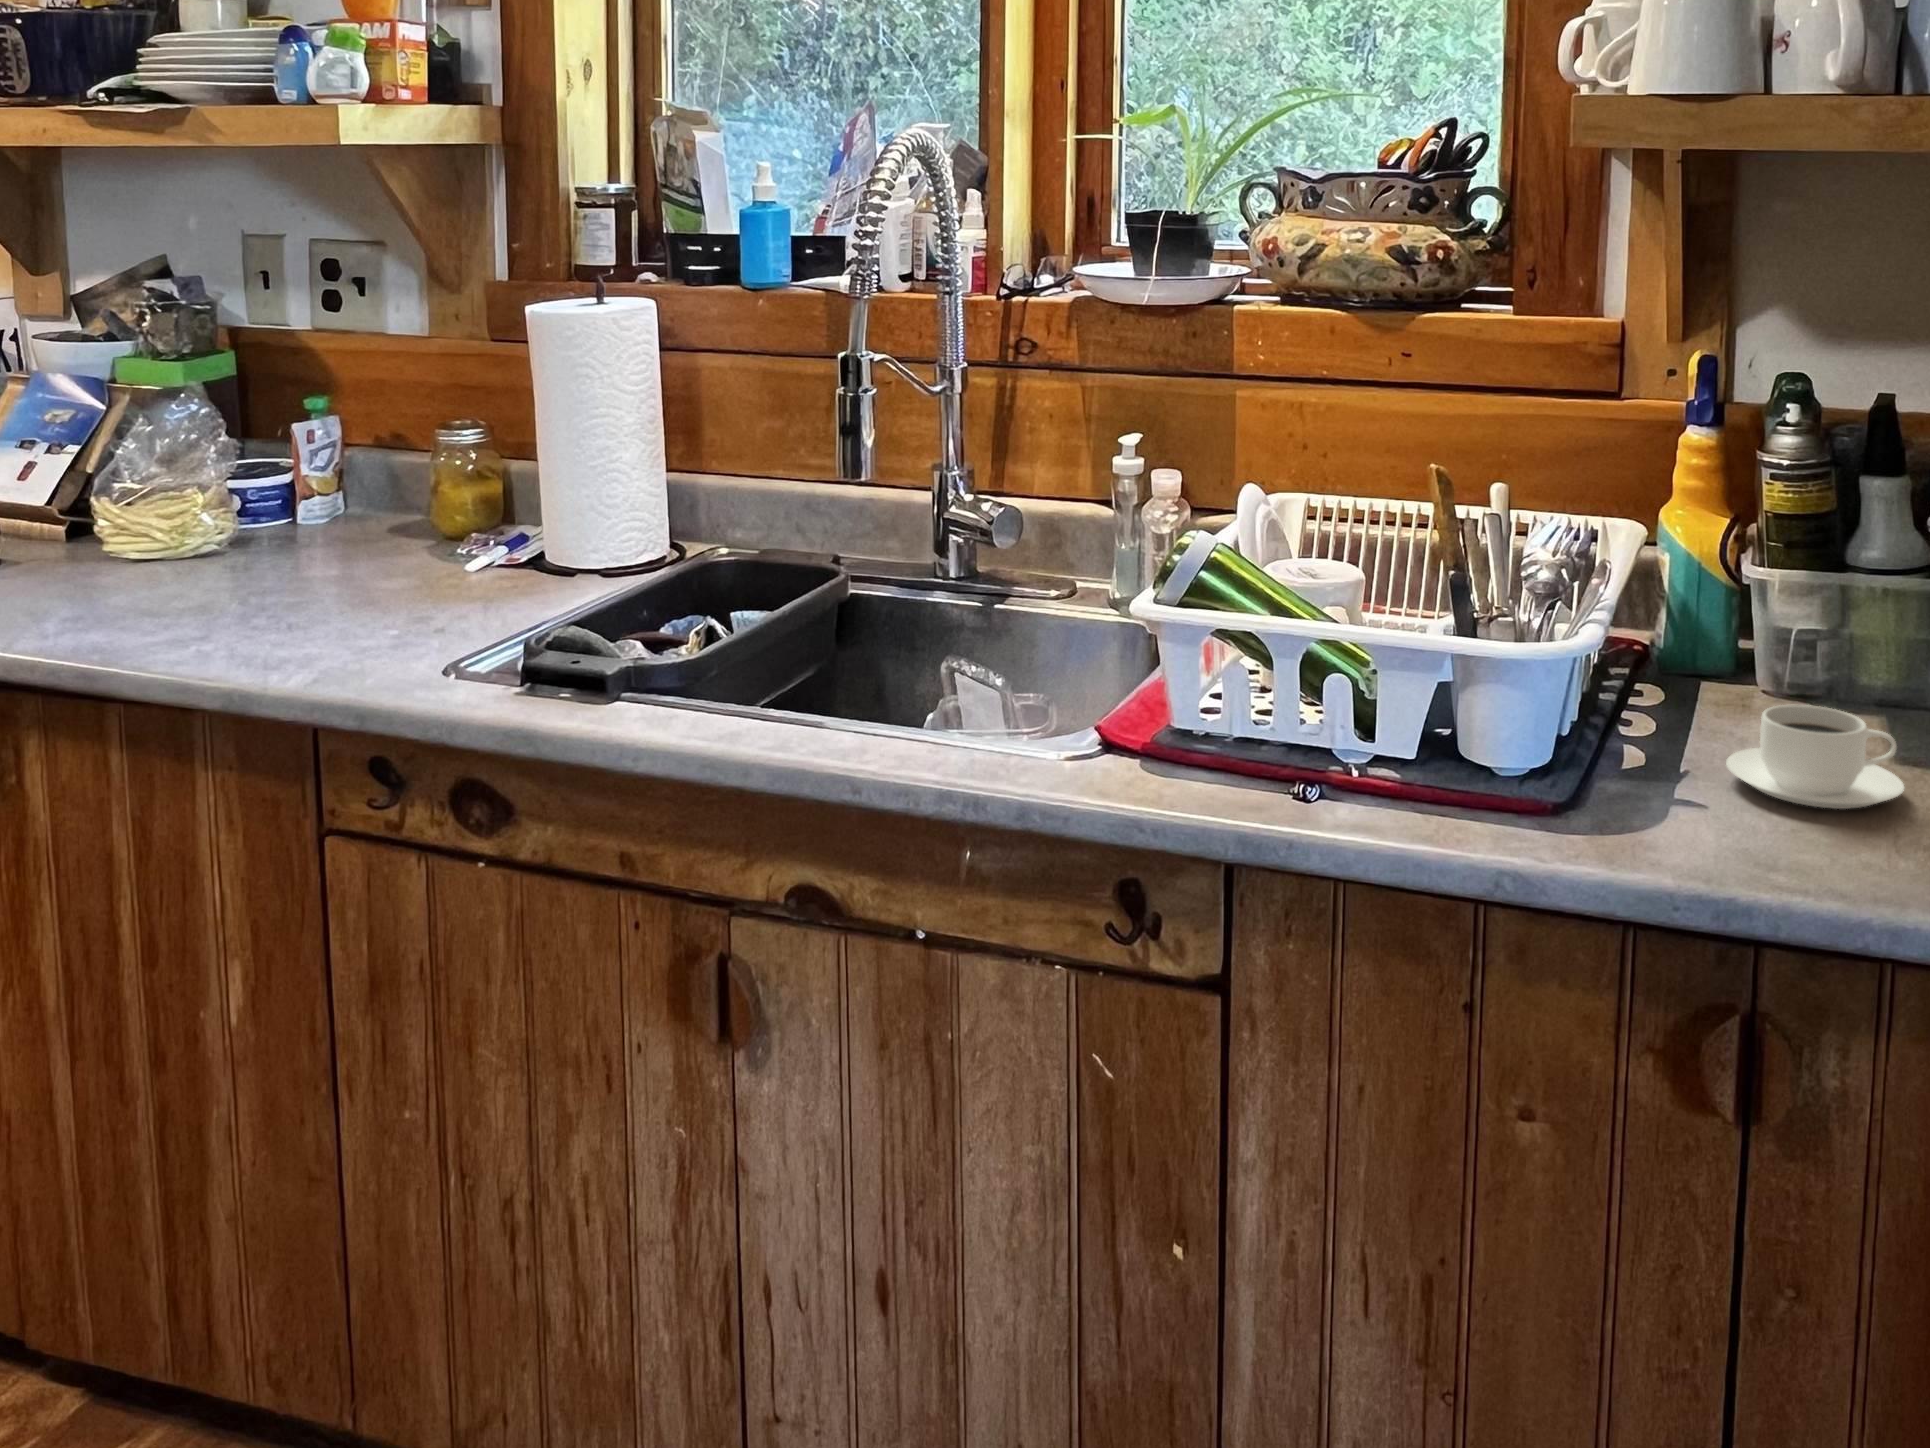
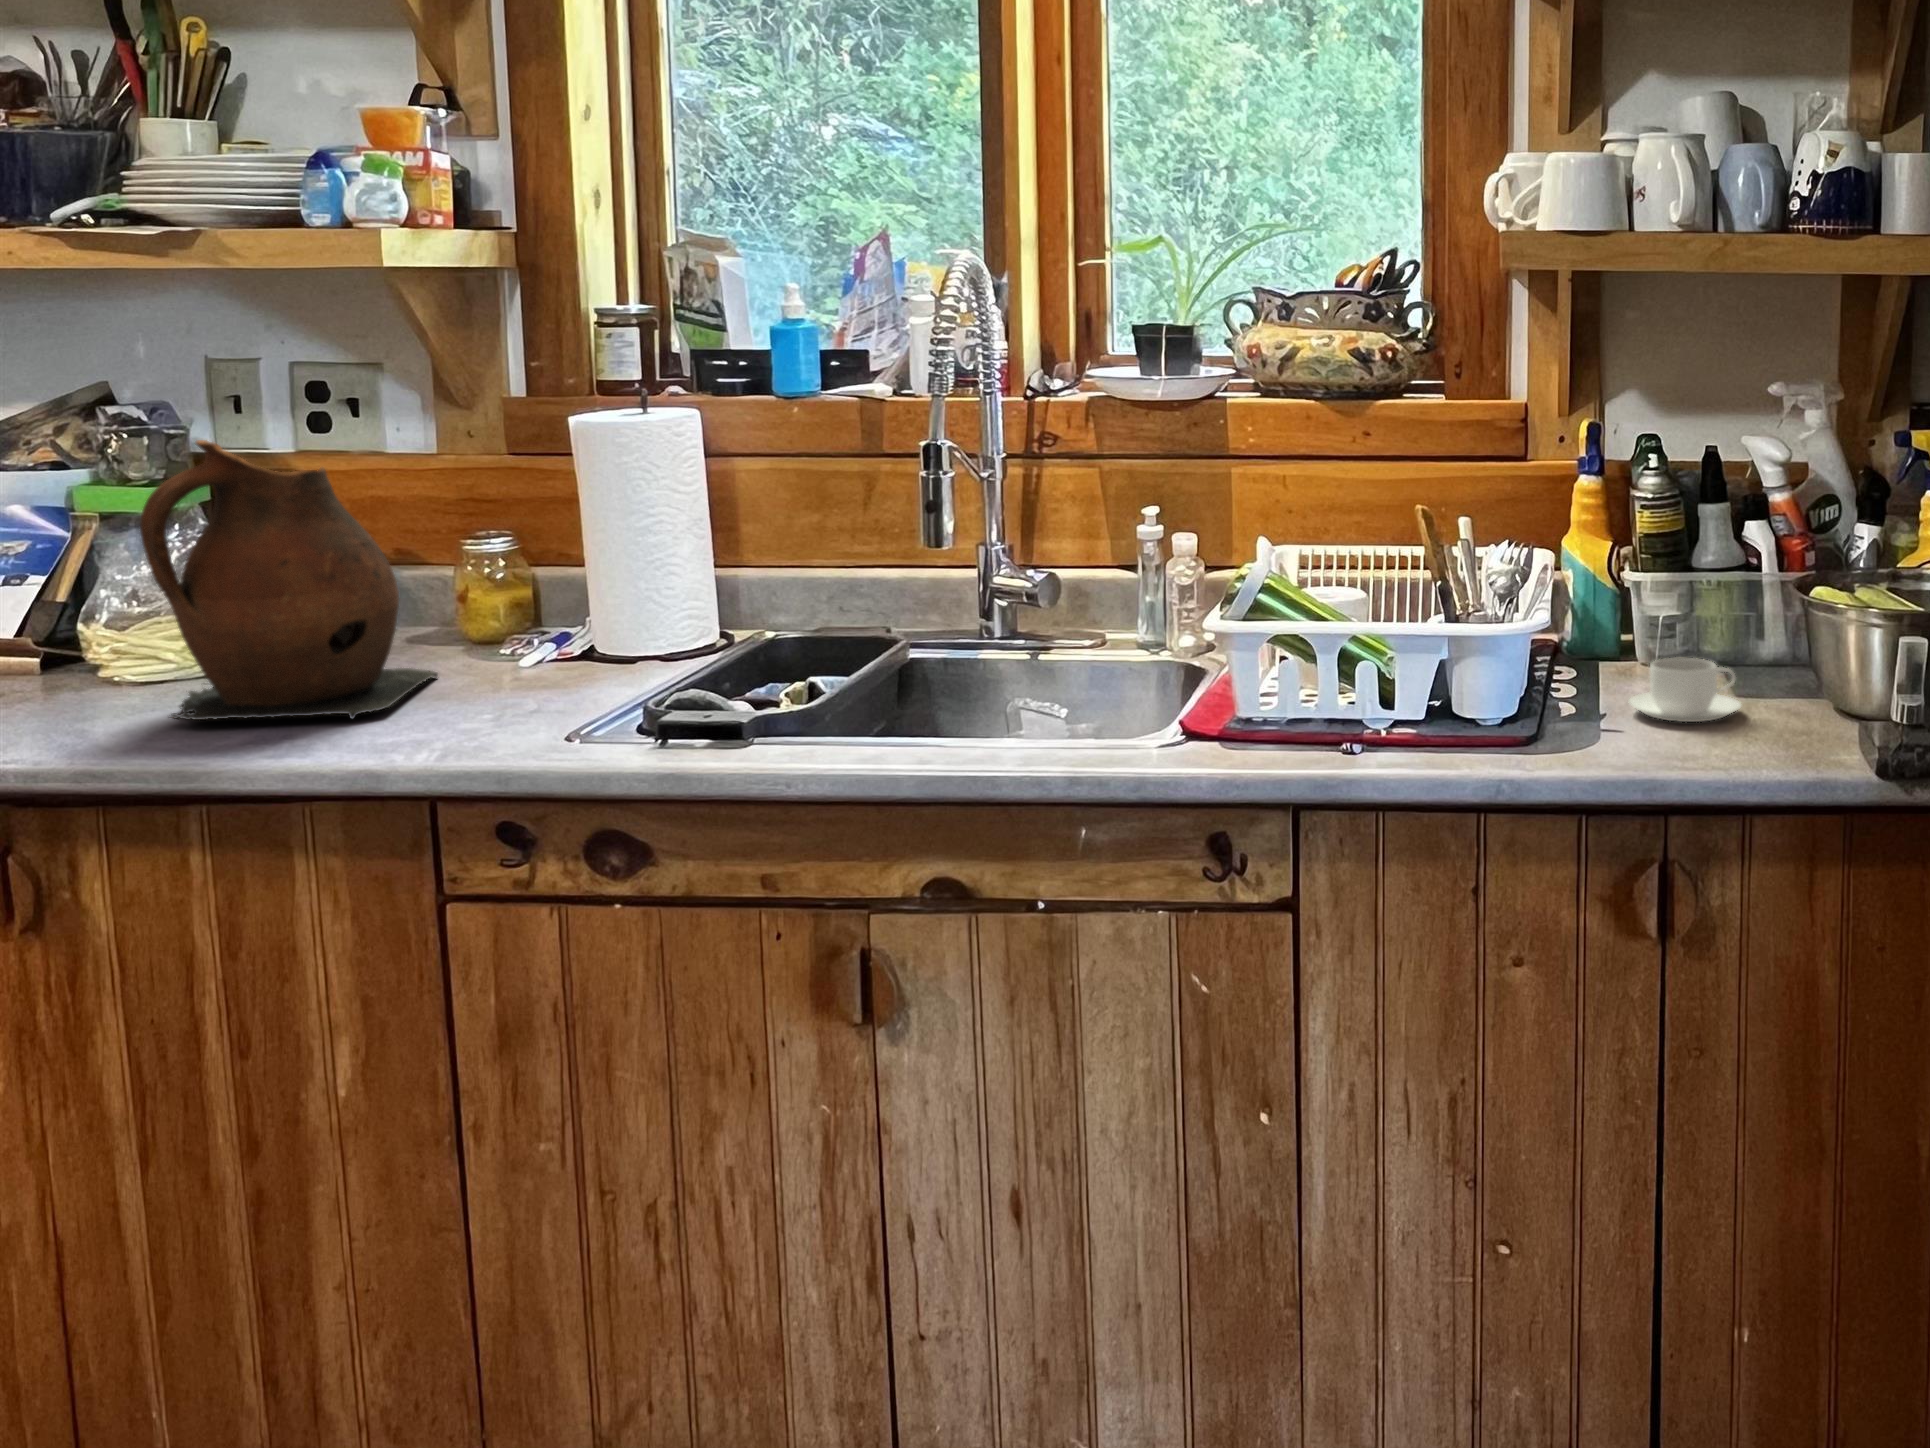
ceramic pitcher: none [97,325,383,625] -> present [140,440,438,720]

